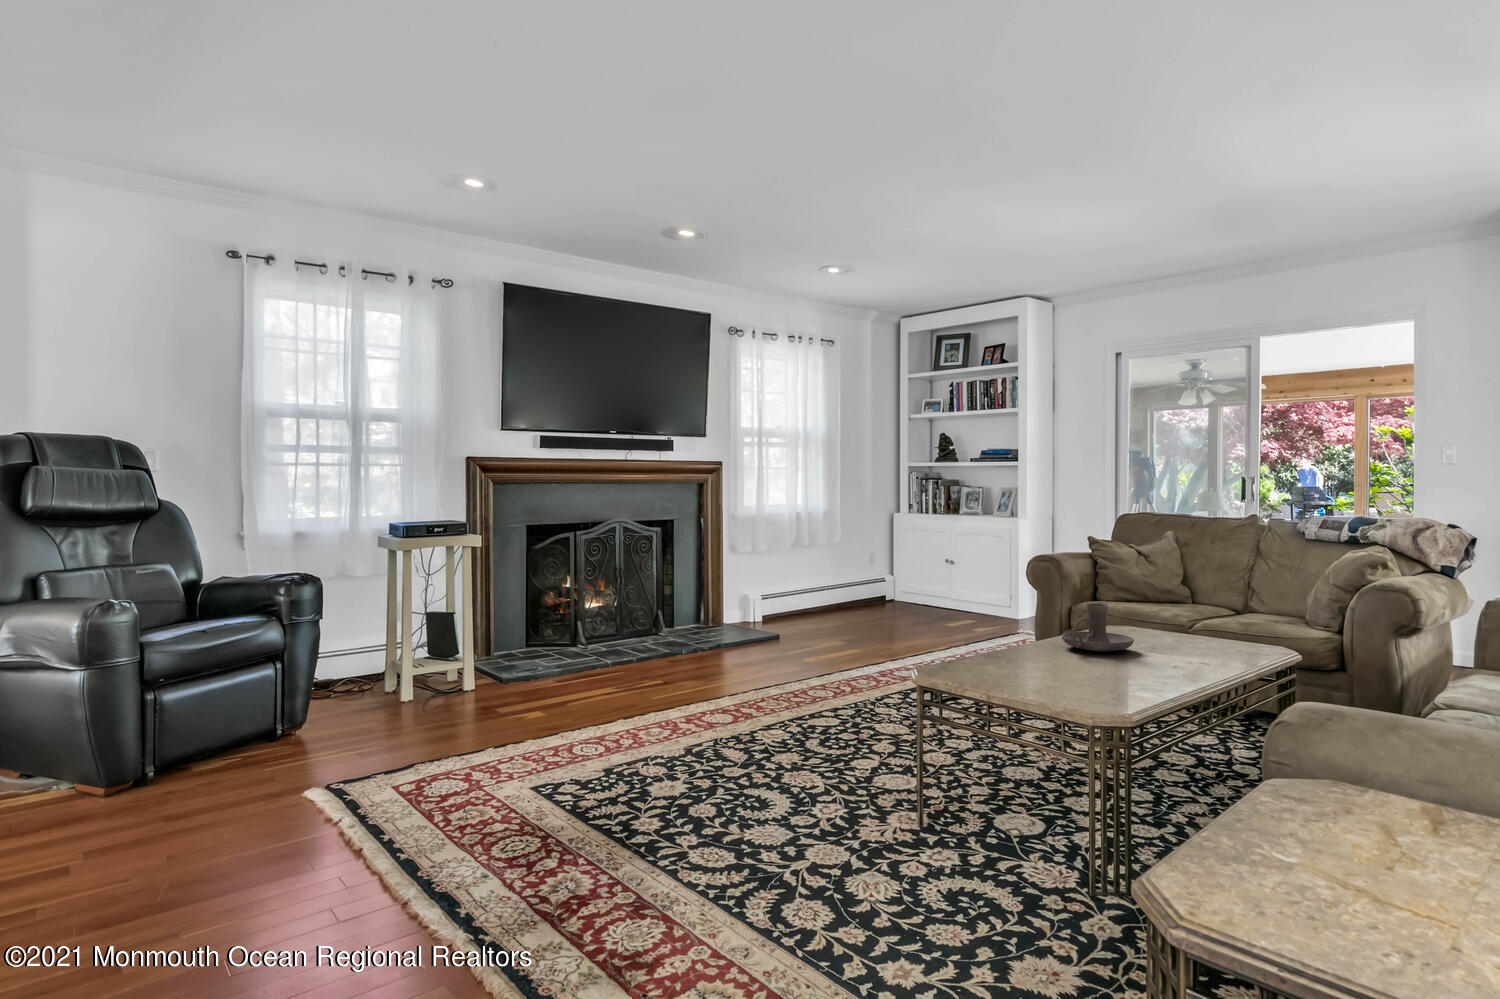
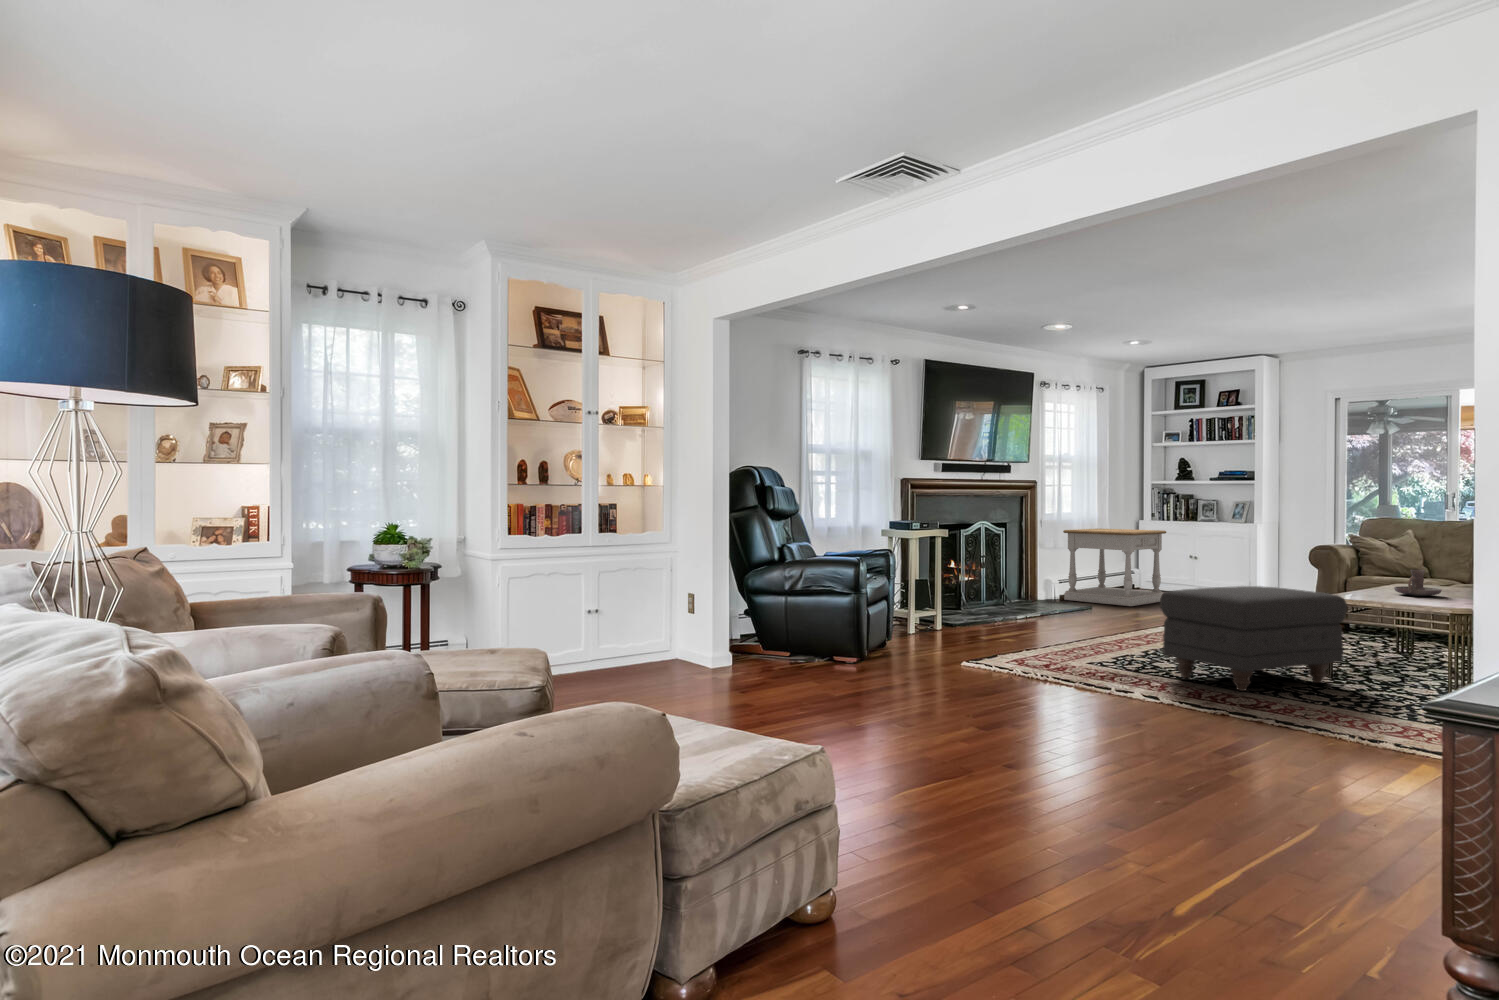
side table: none [763,525,897,632] -> present [1063,529,1166,606]
ottoman: none [593,640,909,873] -> present [1160,586,1347,691]

